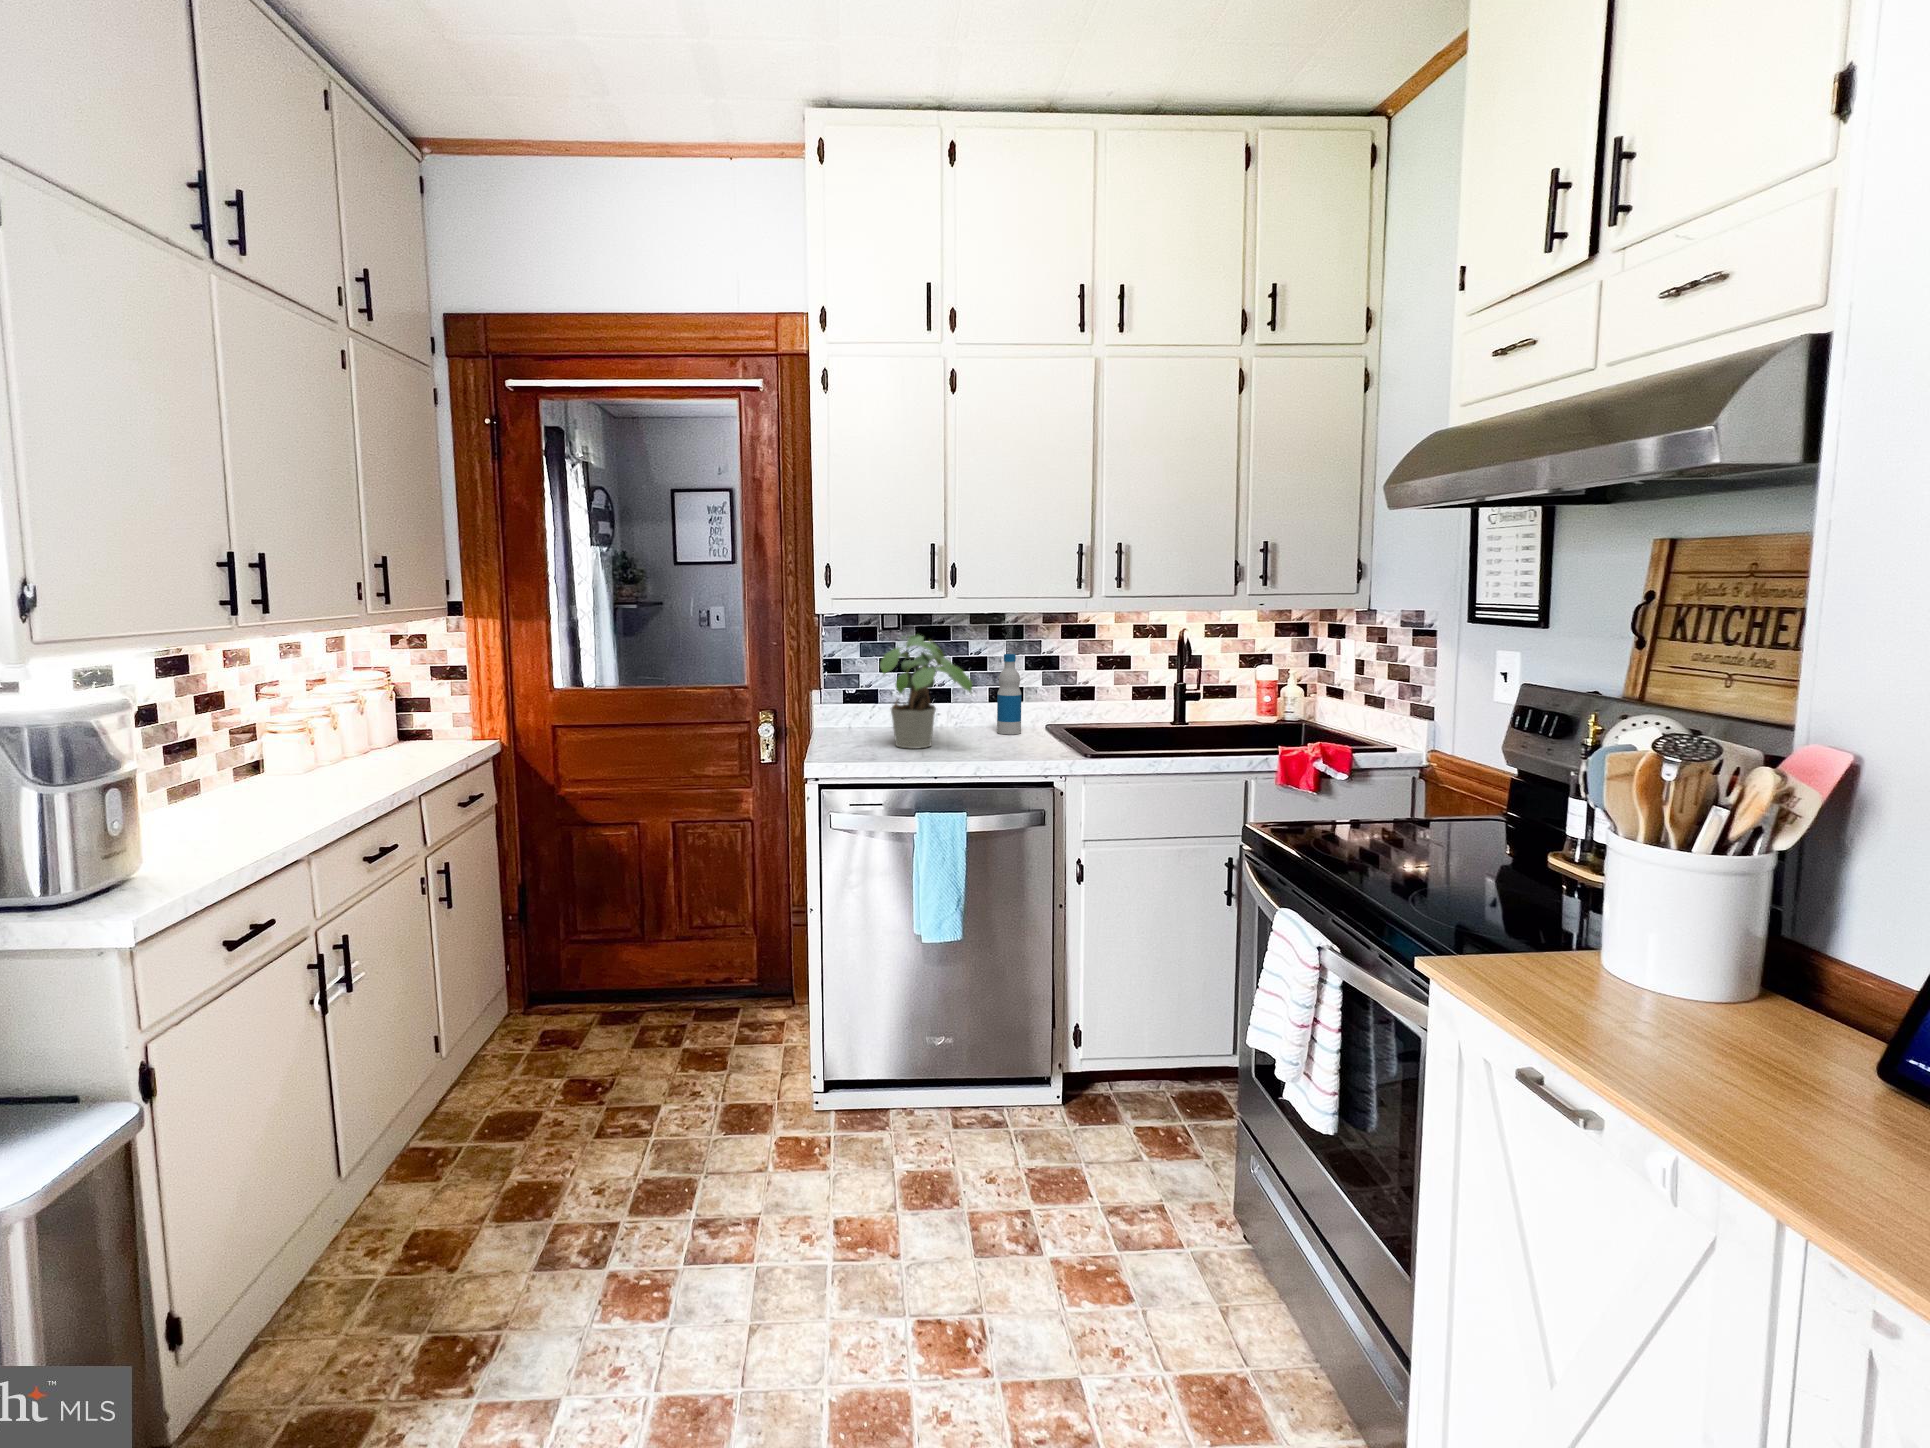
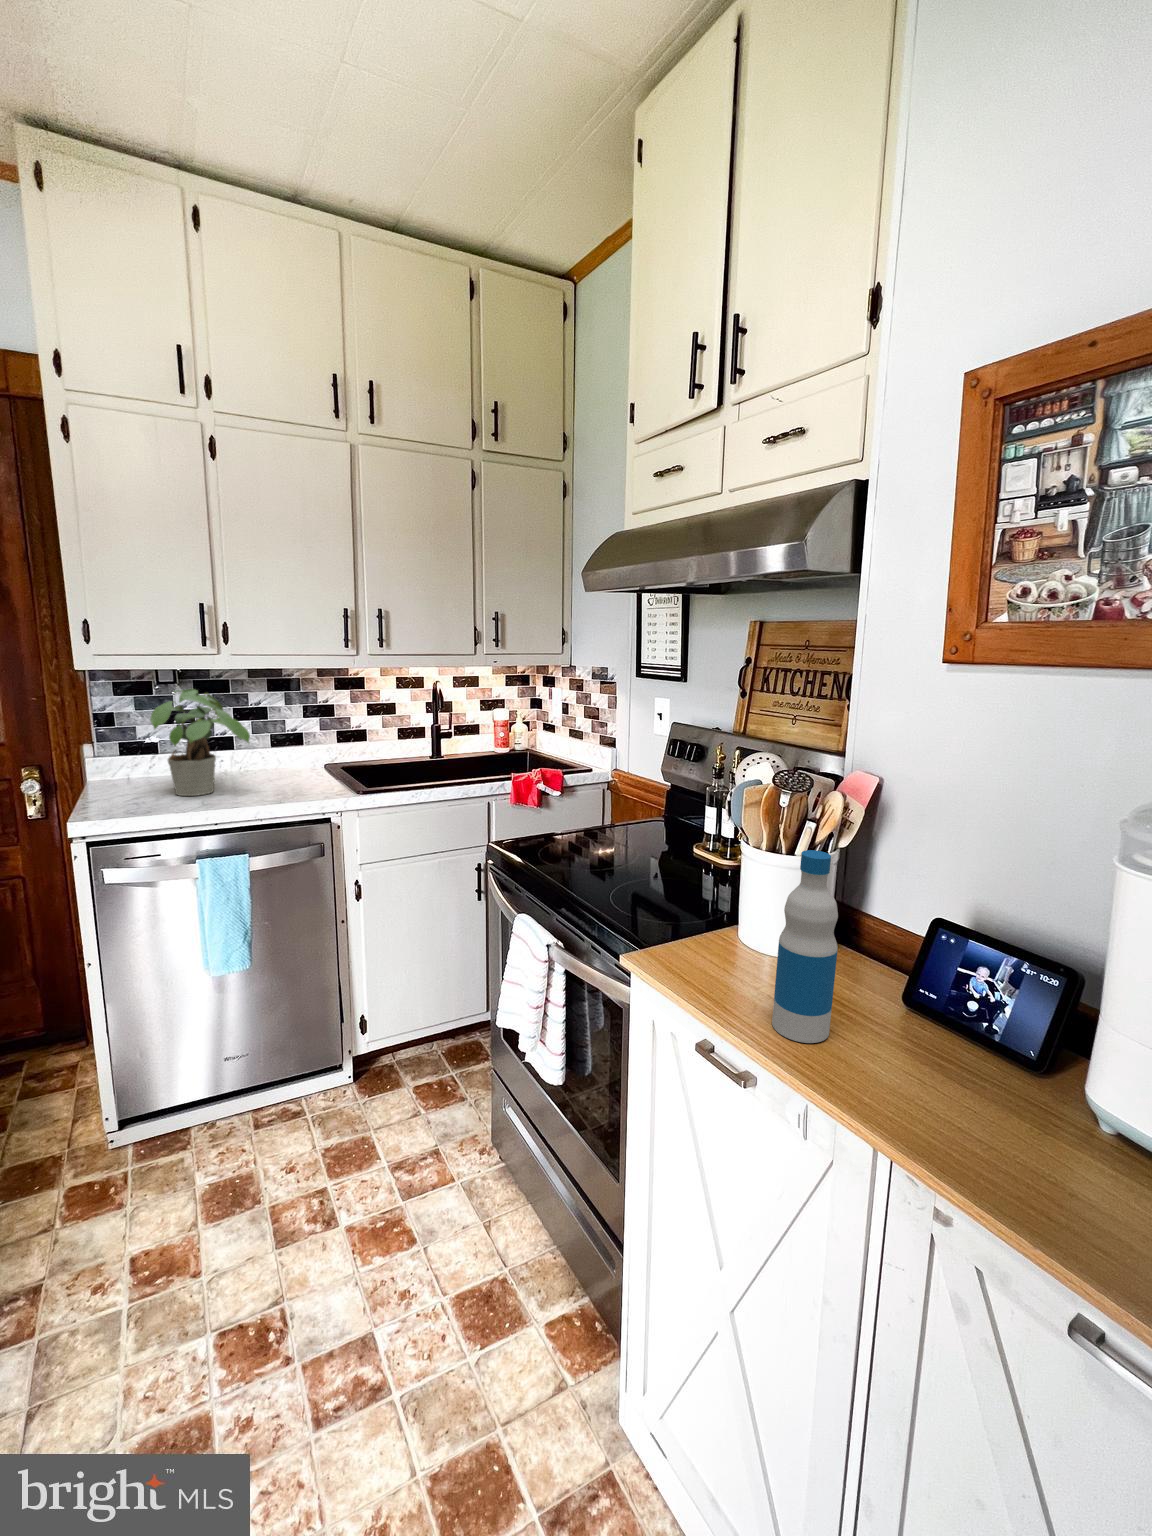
bottle: present [997,654,1021,735] -> present [772,850,838,1043]

